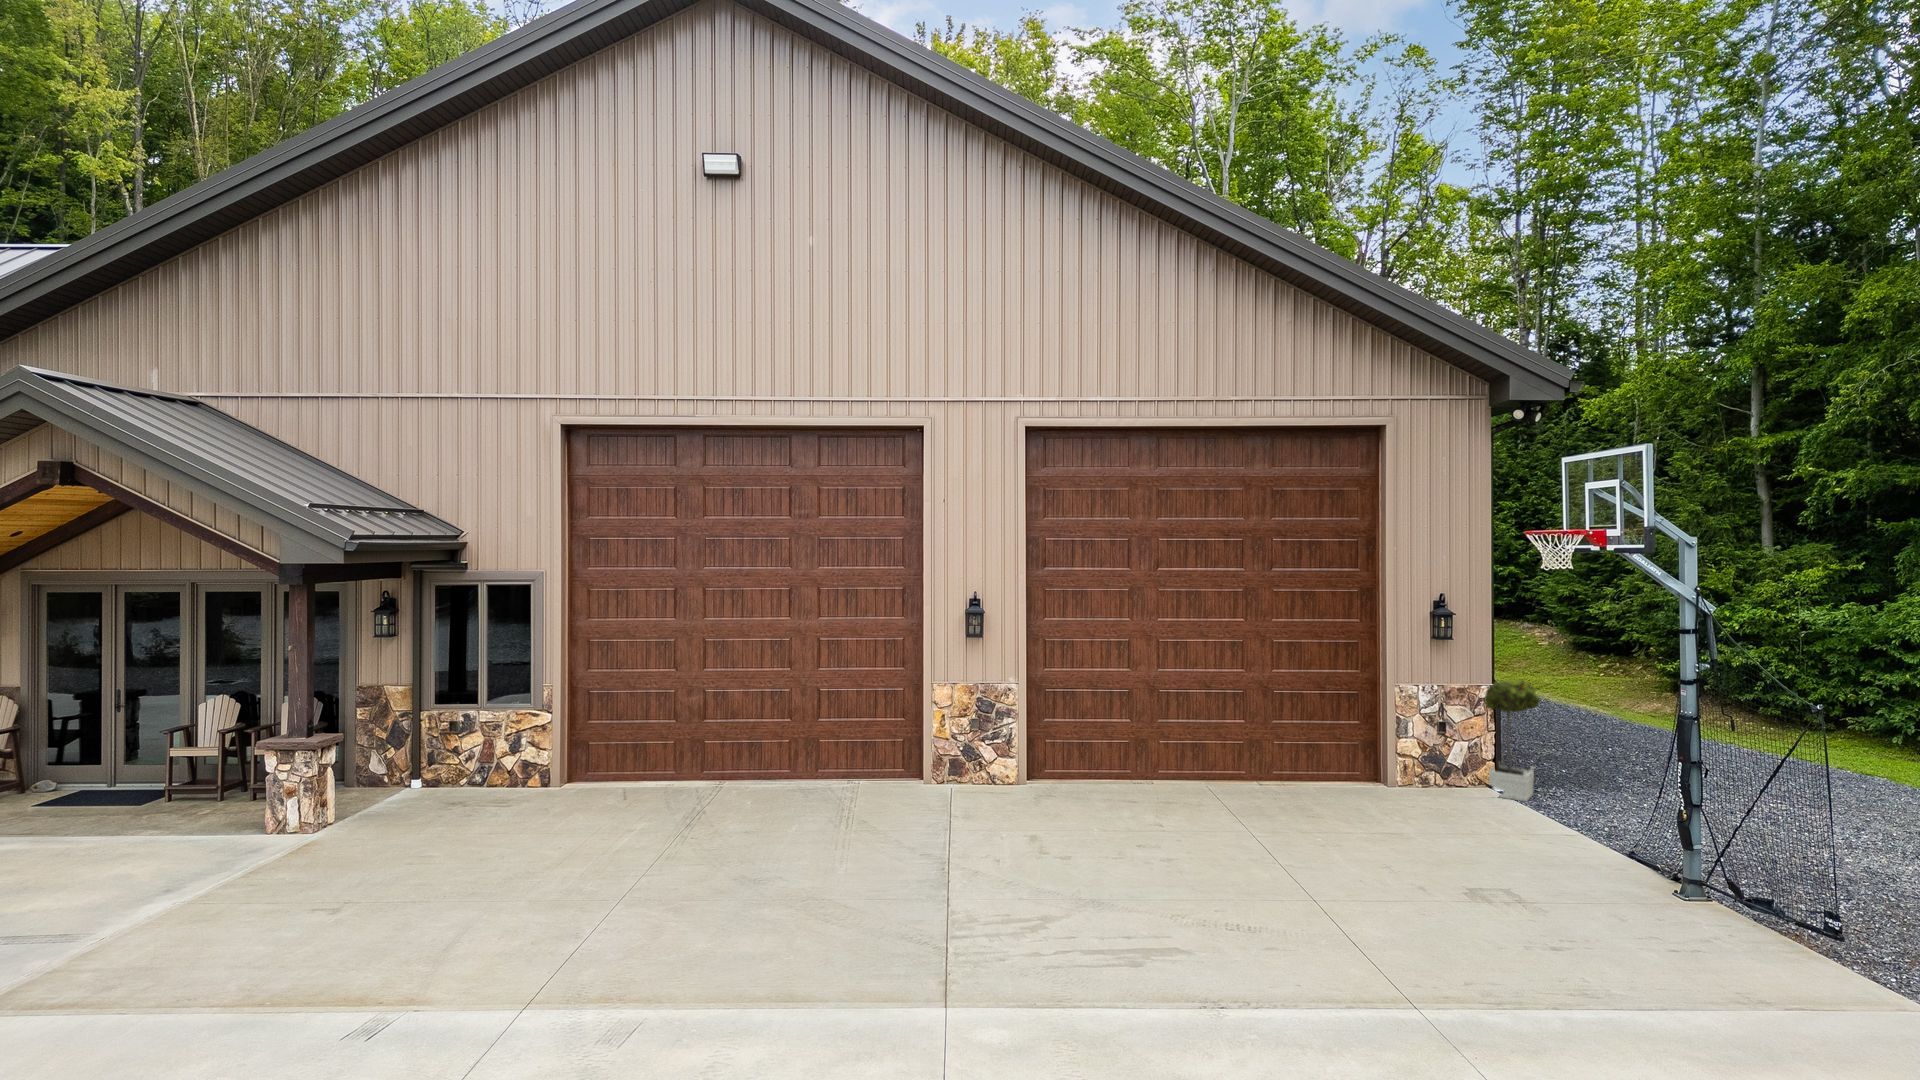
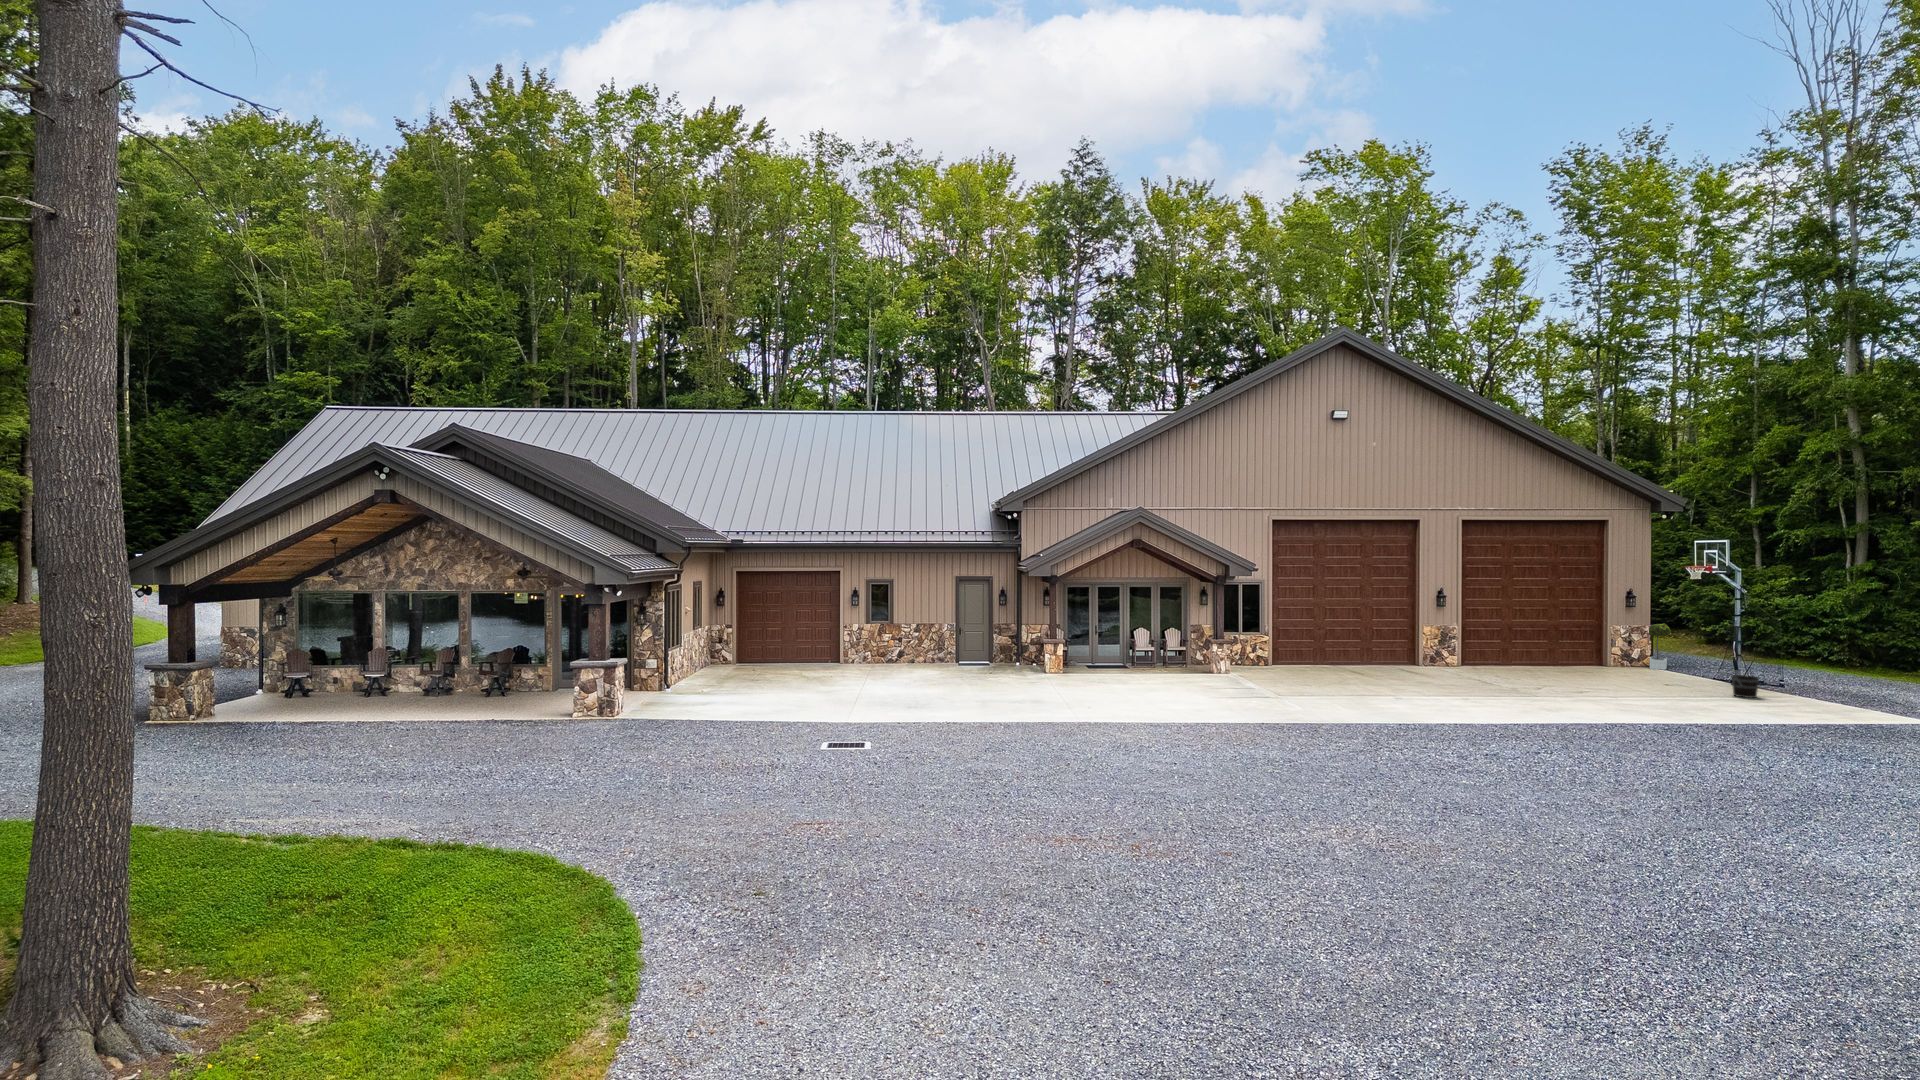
bucket: none [1690,910,1805,1027] -> present [1731,675,1759,698]

